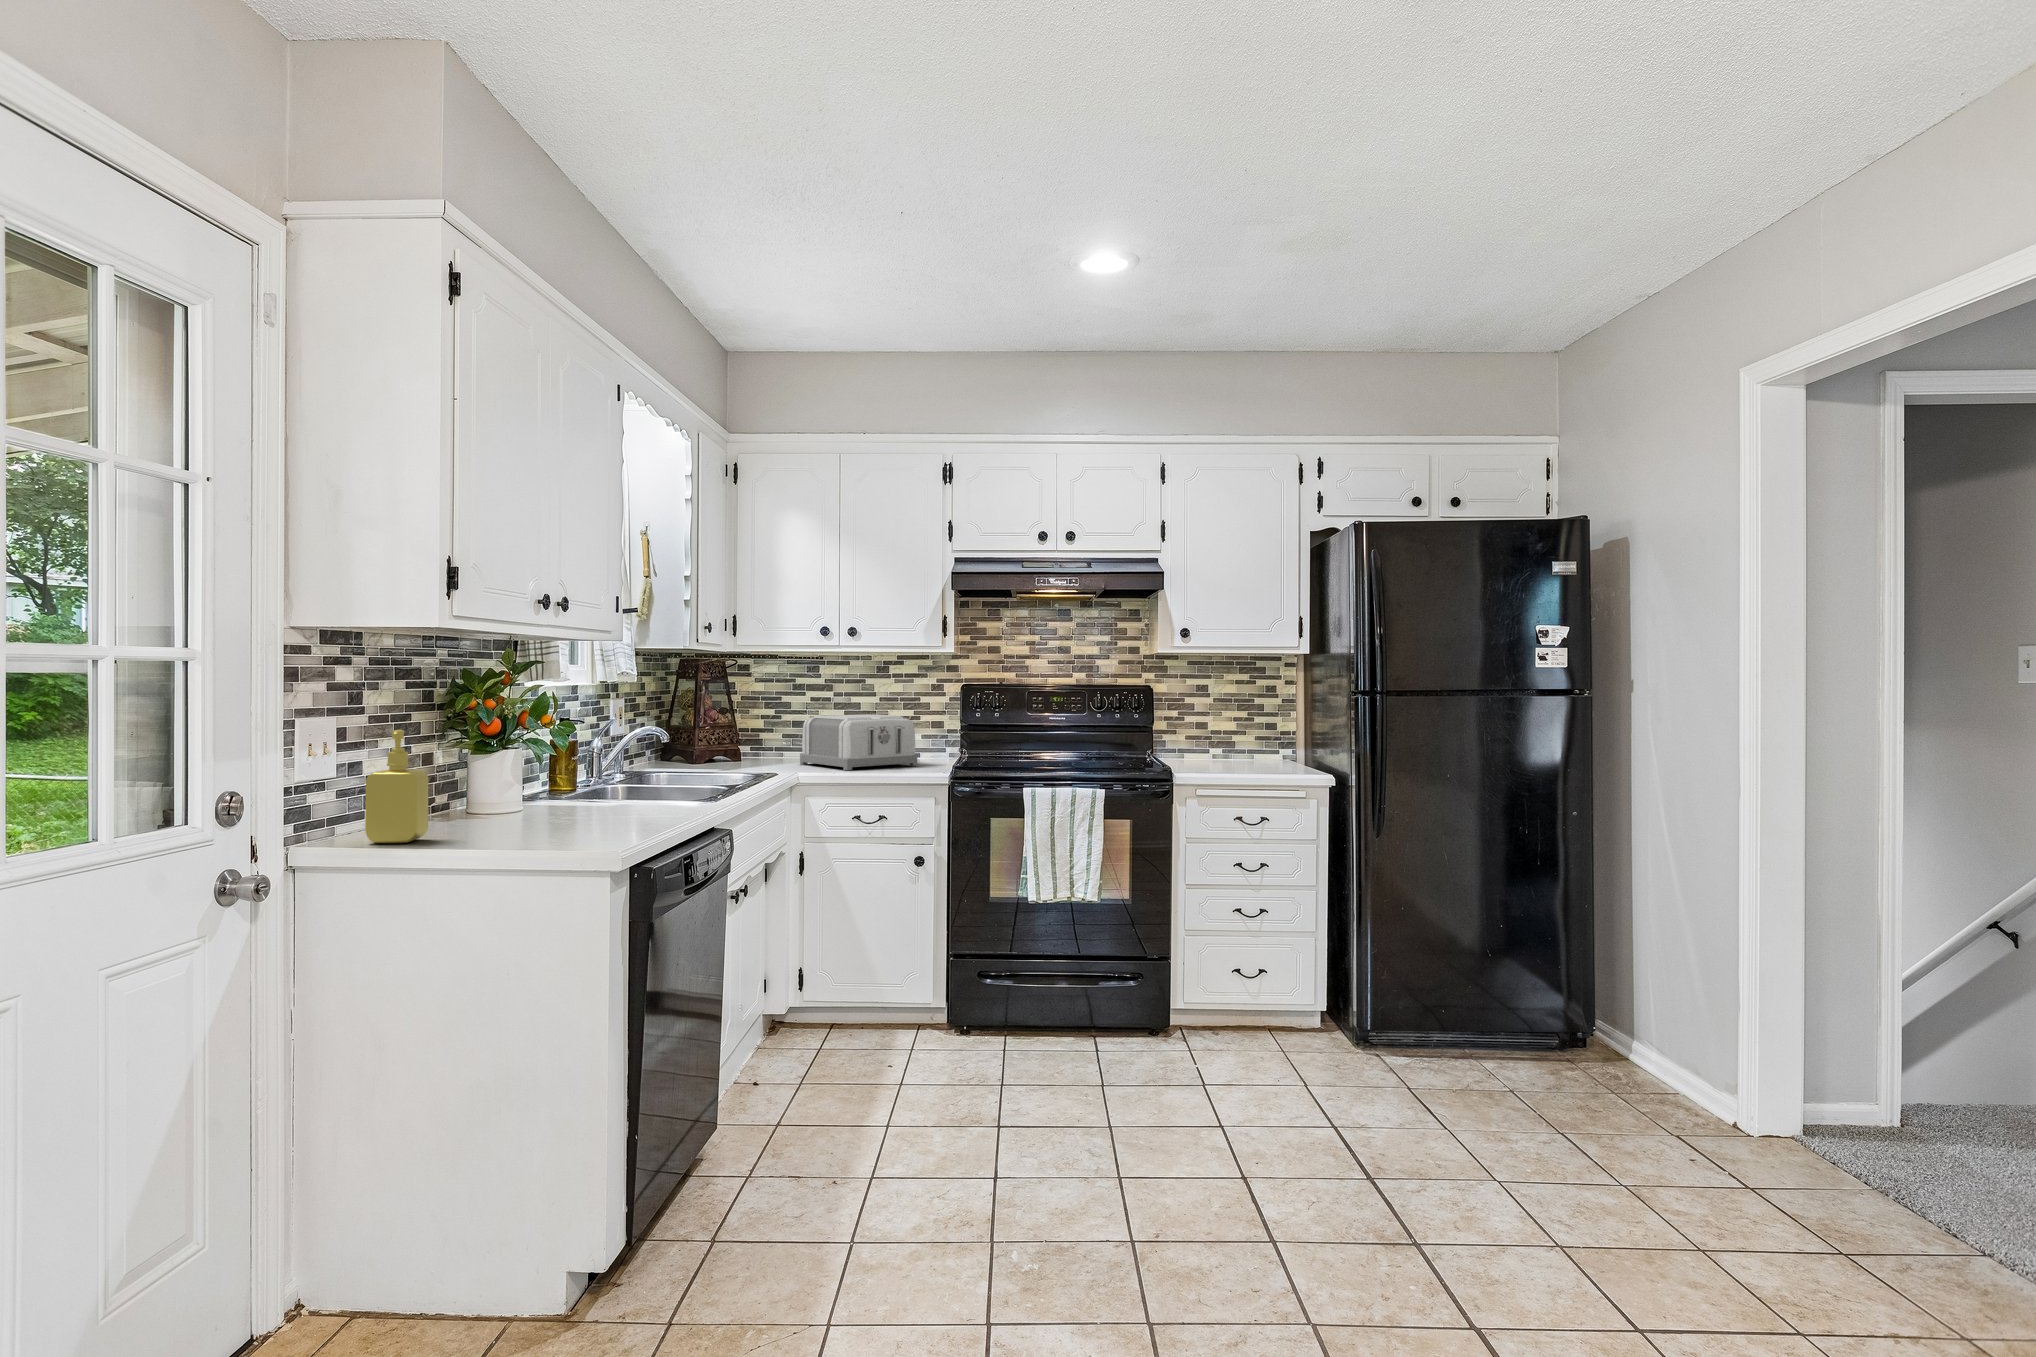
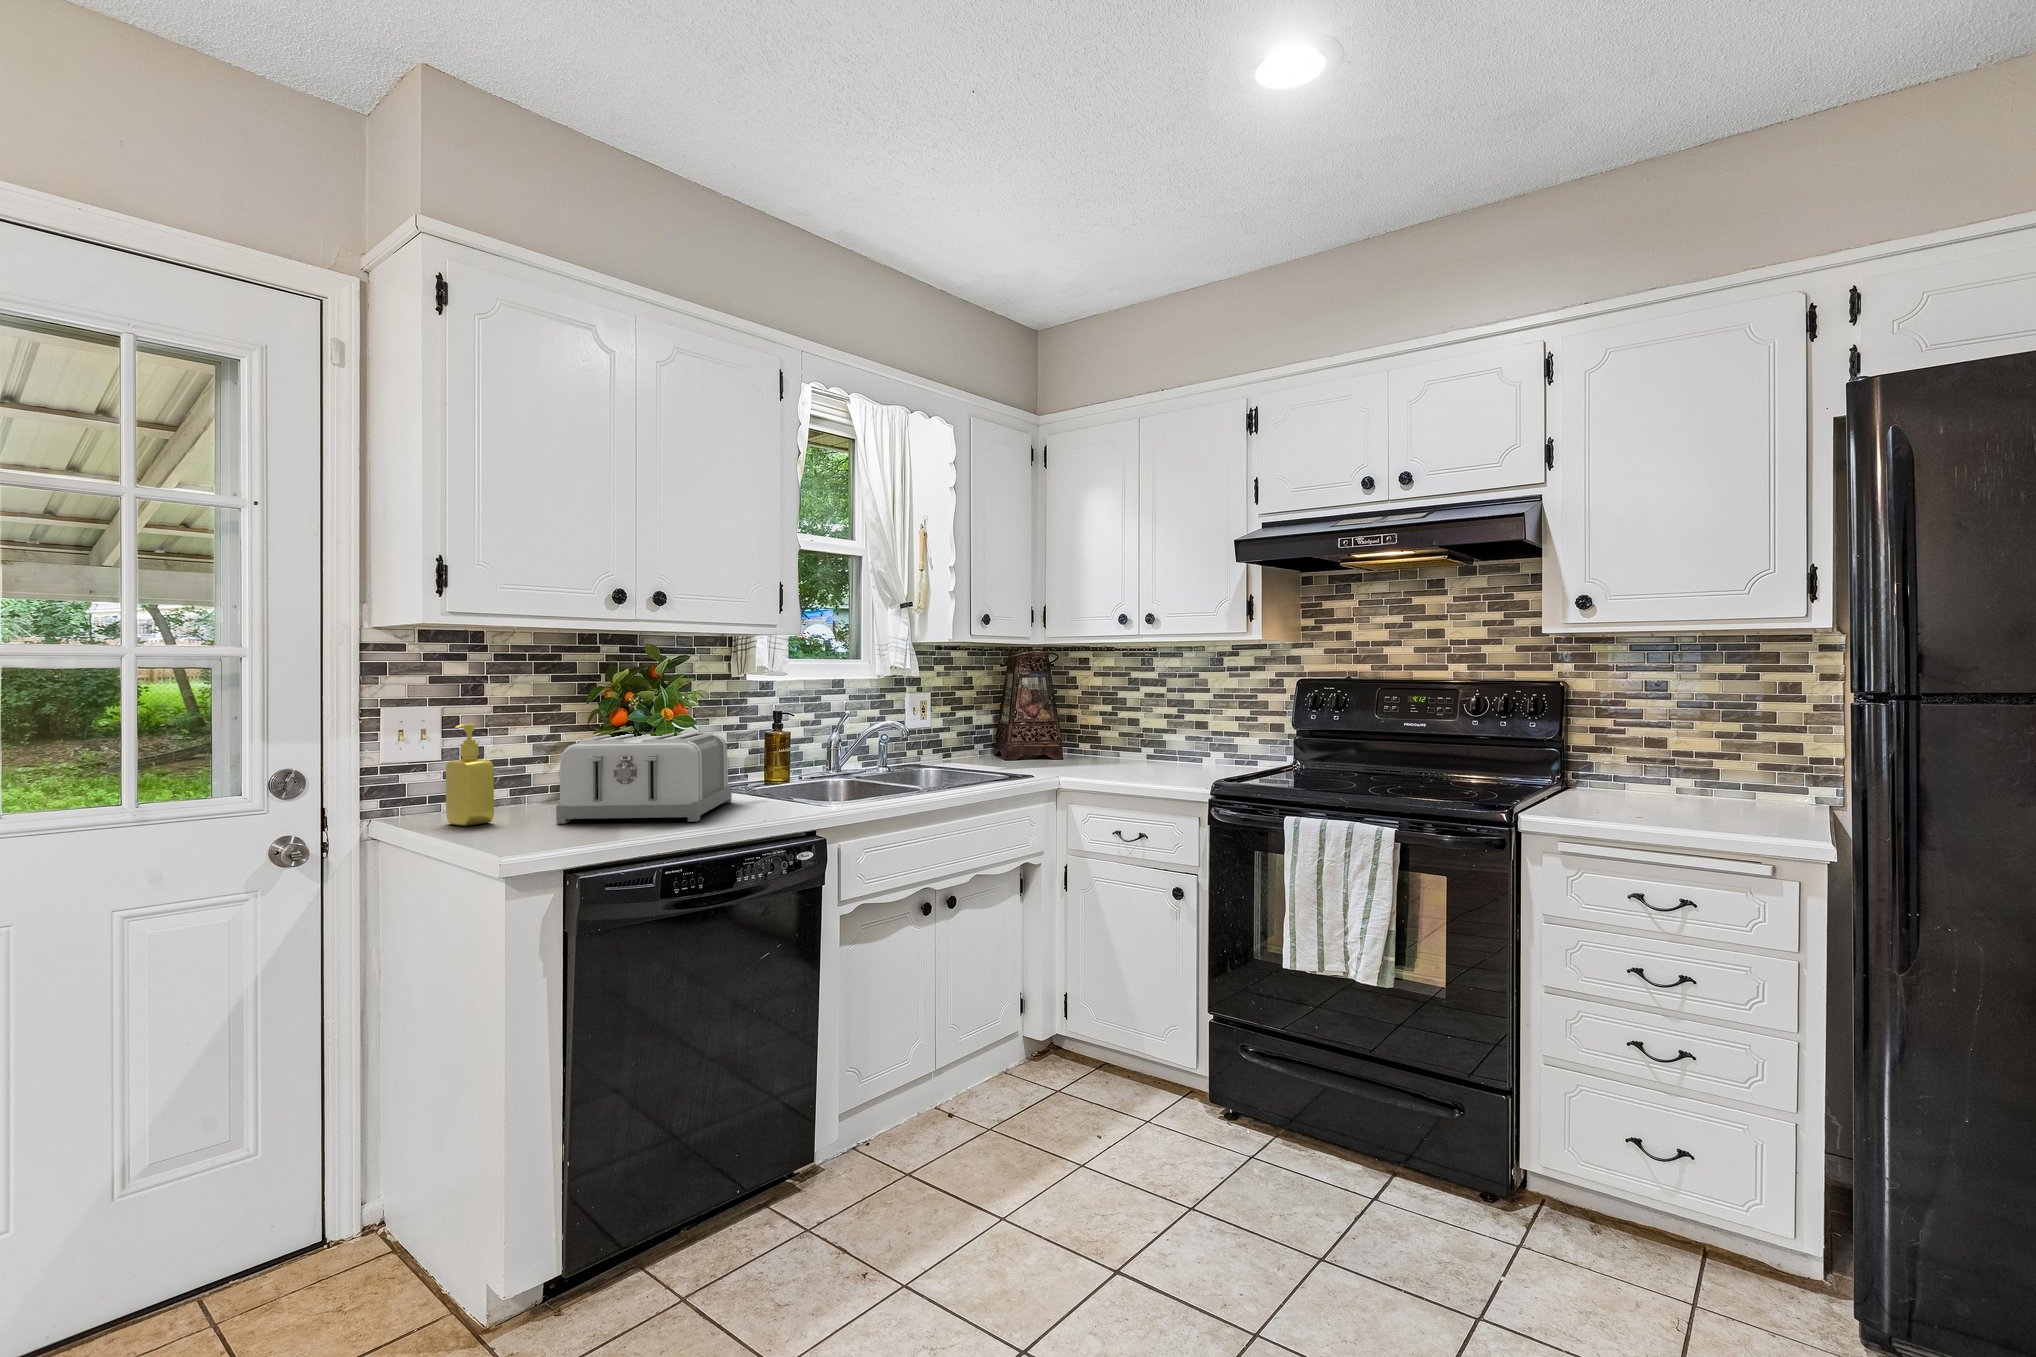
toaster: present [800,714,917,770] -> present [556,732,732,824]

